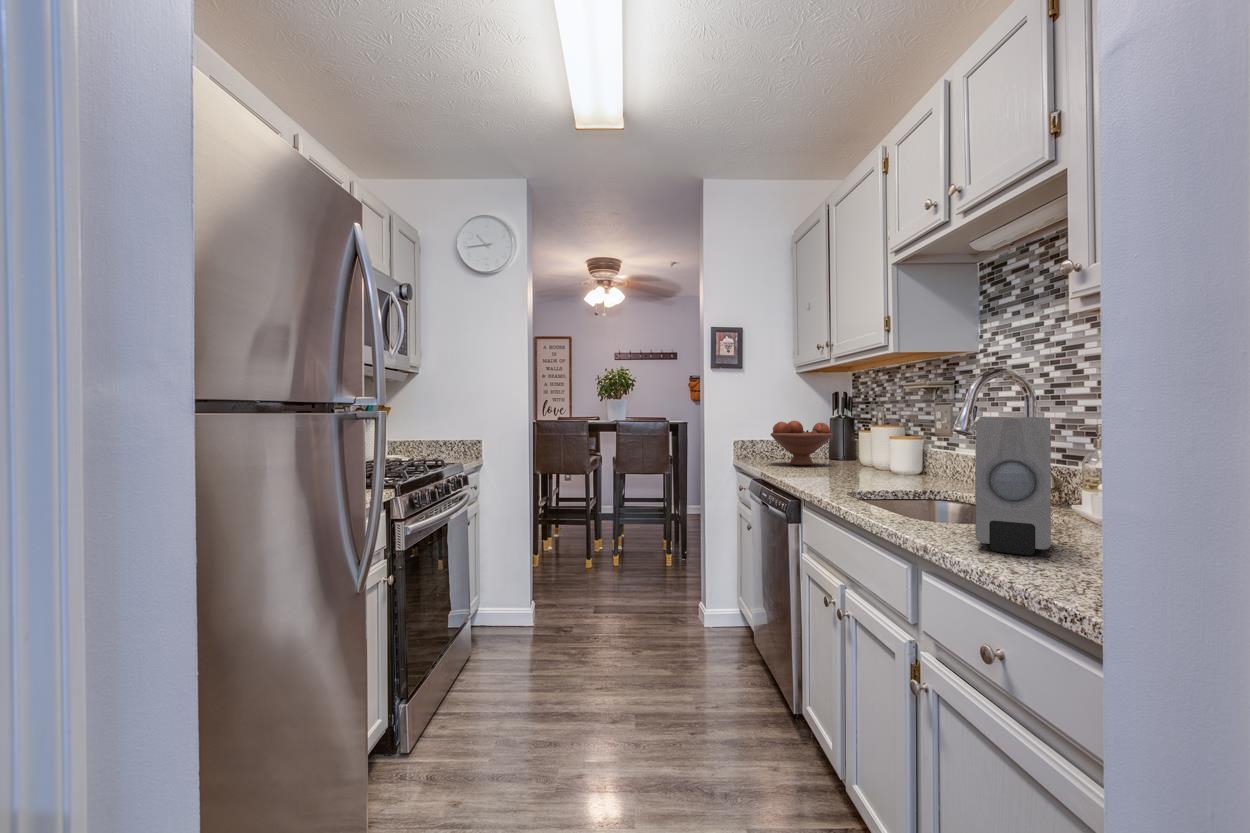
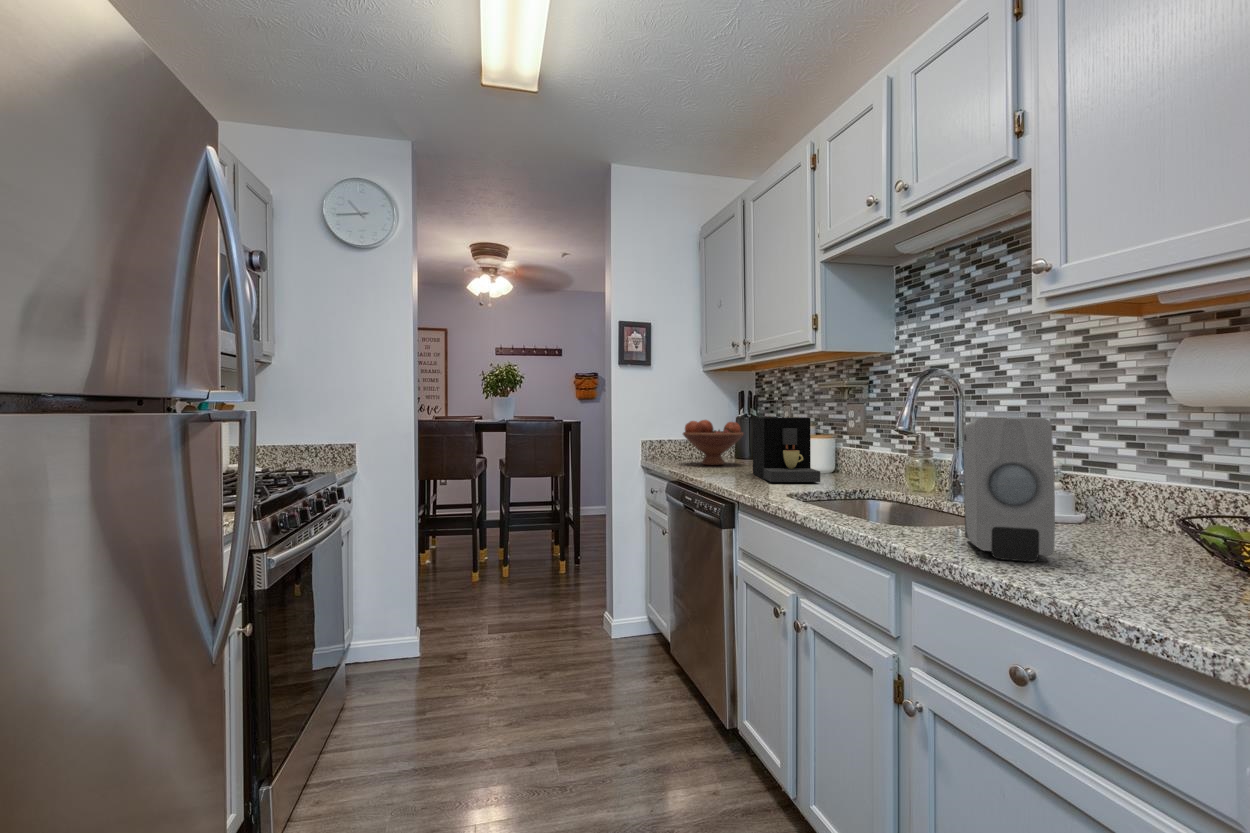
coffee maker: none [834,418,894,482] -> present [753,418,820,482]

